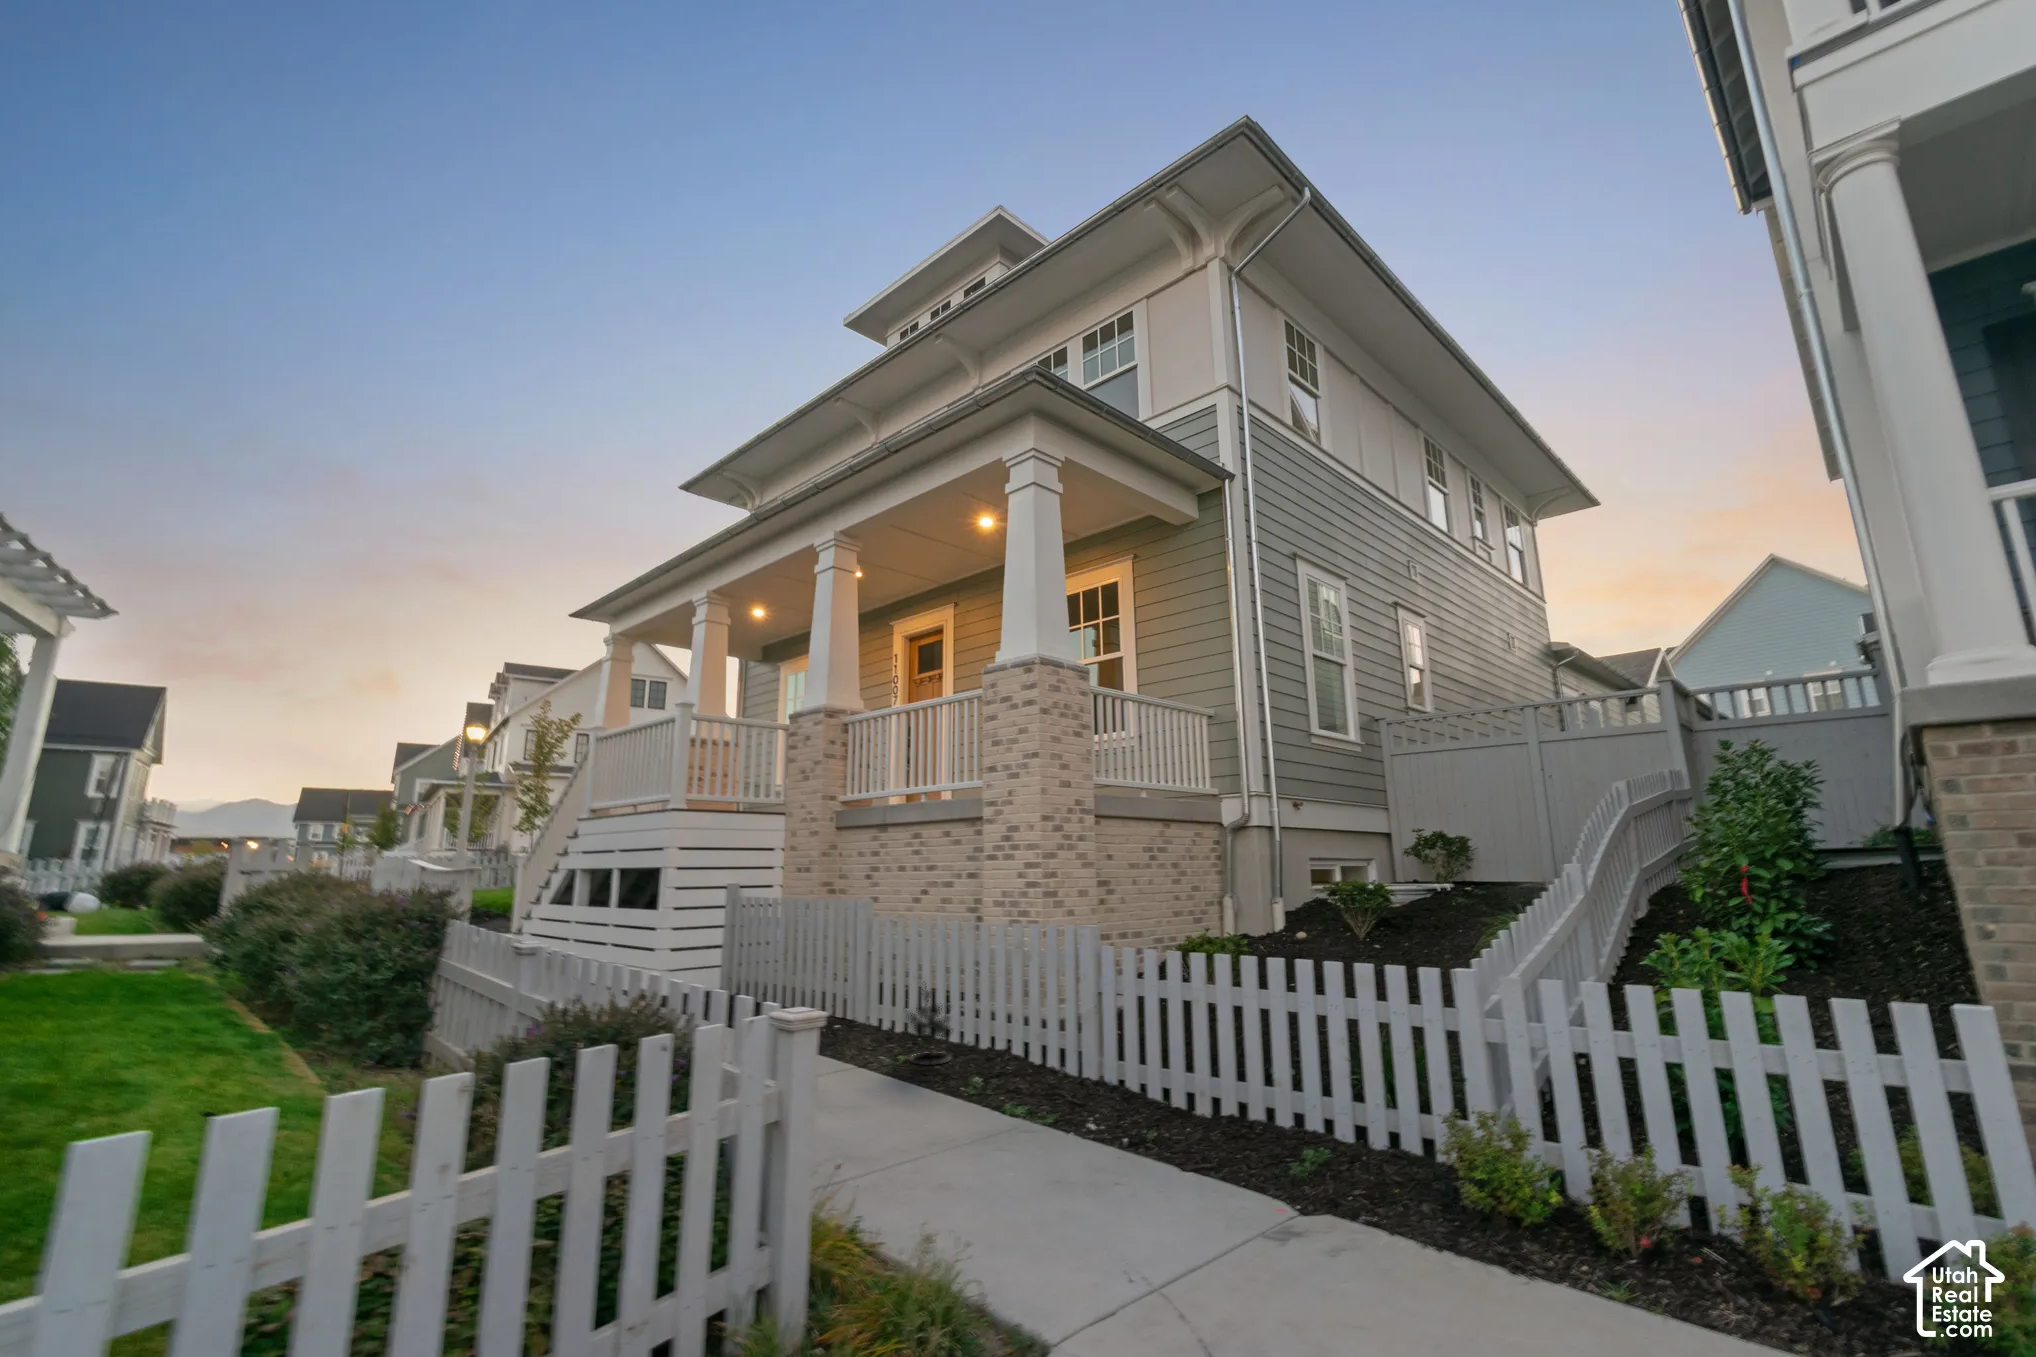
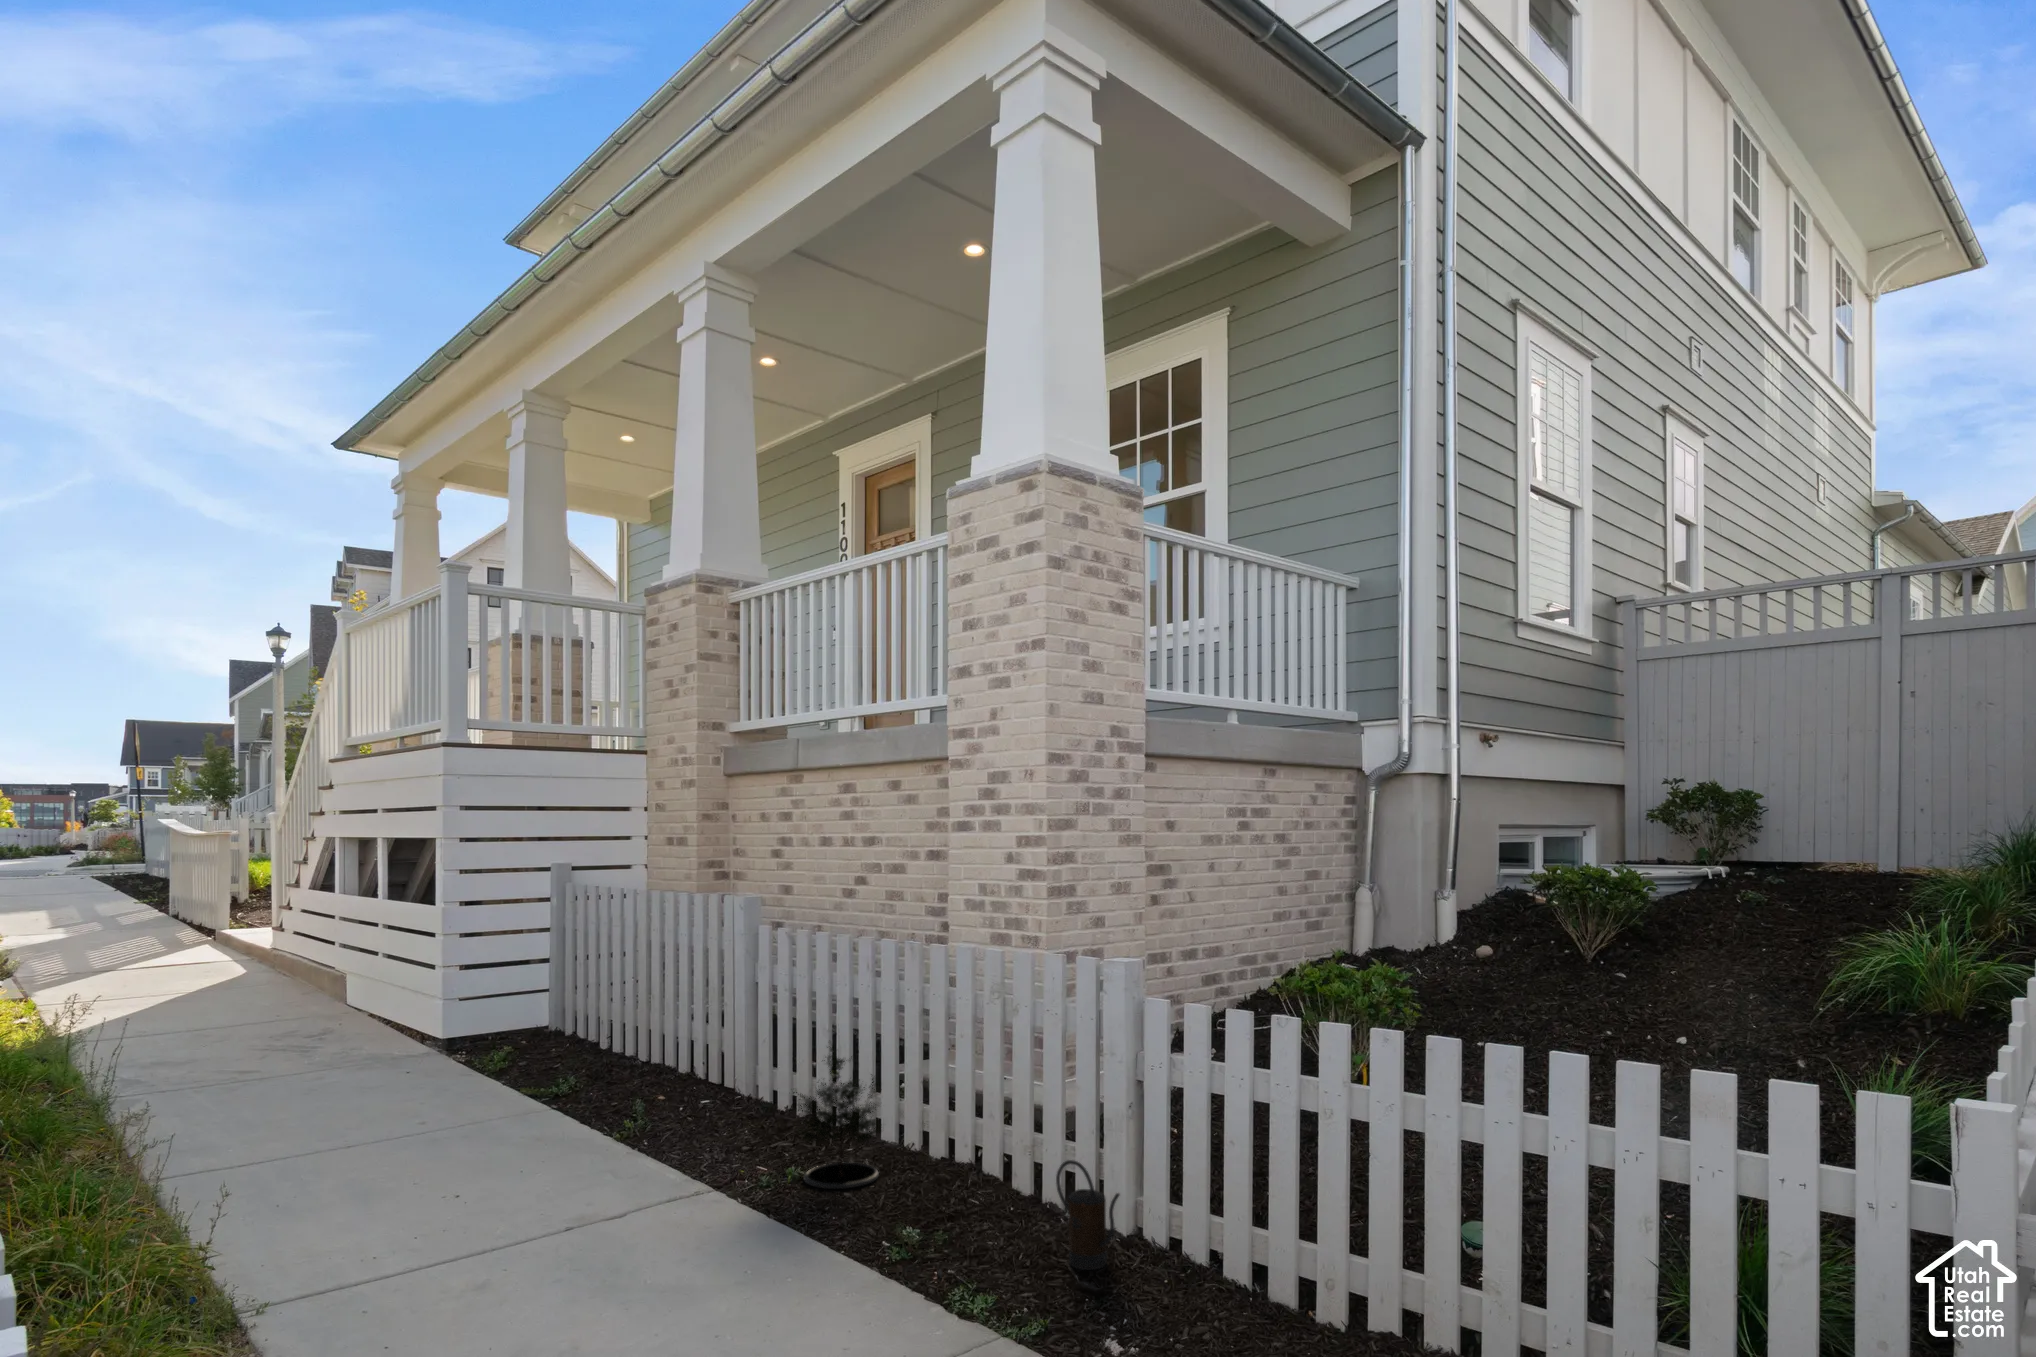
watering can: none [1057,1038,1092,1097] -> present [1056,1160,1120,1270]

